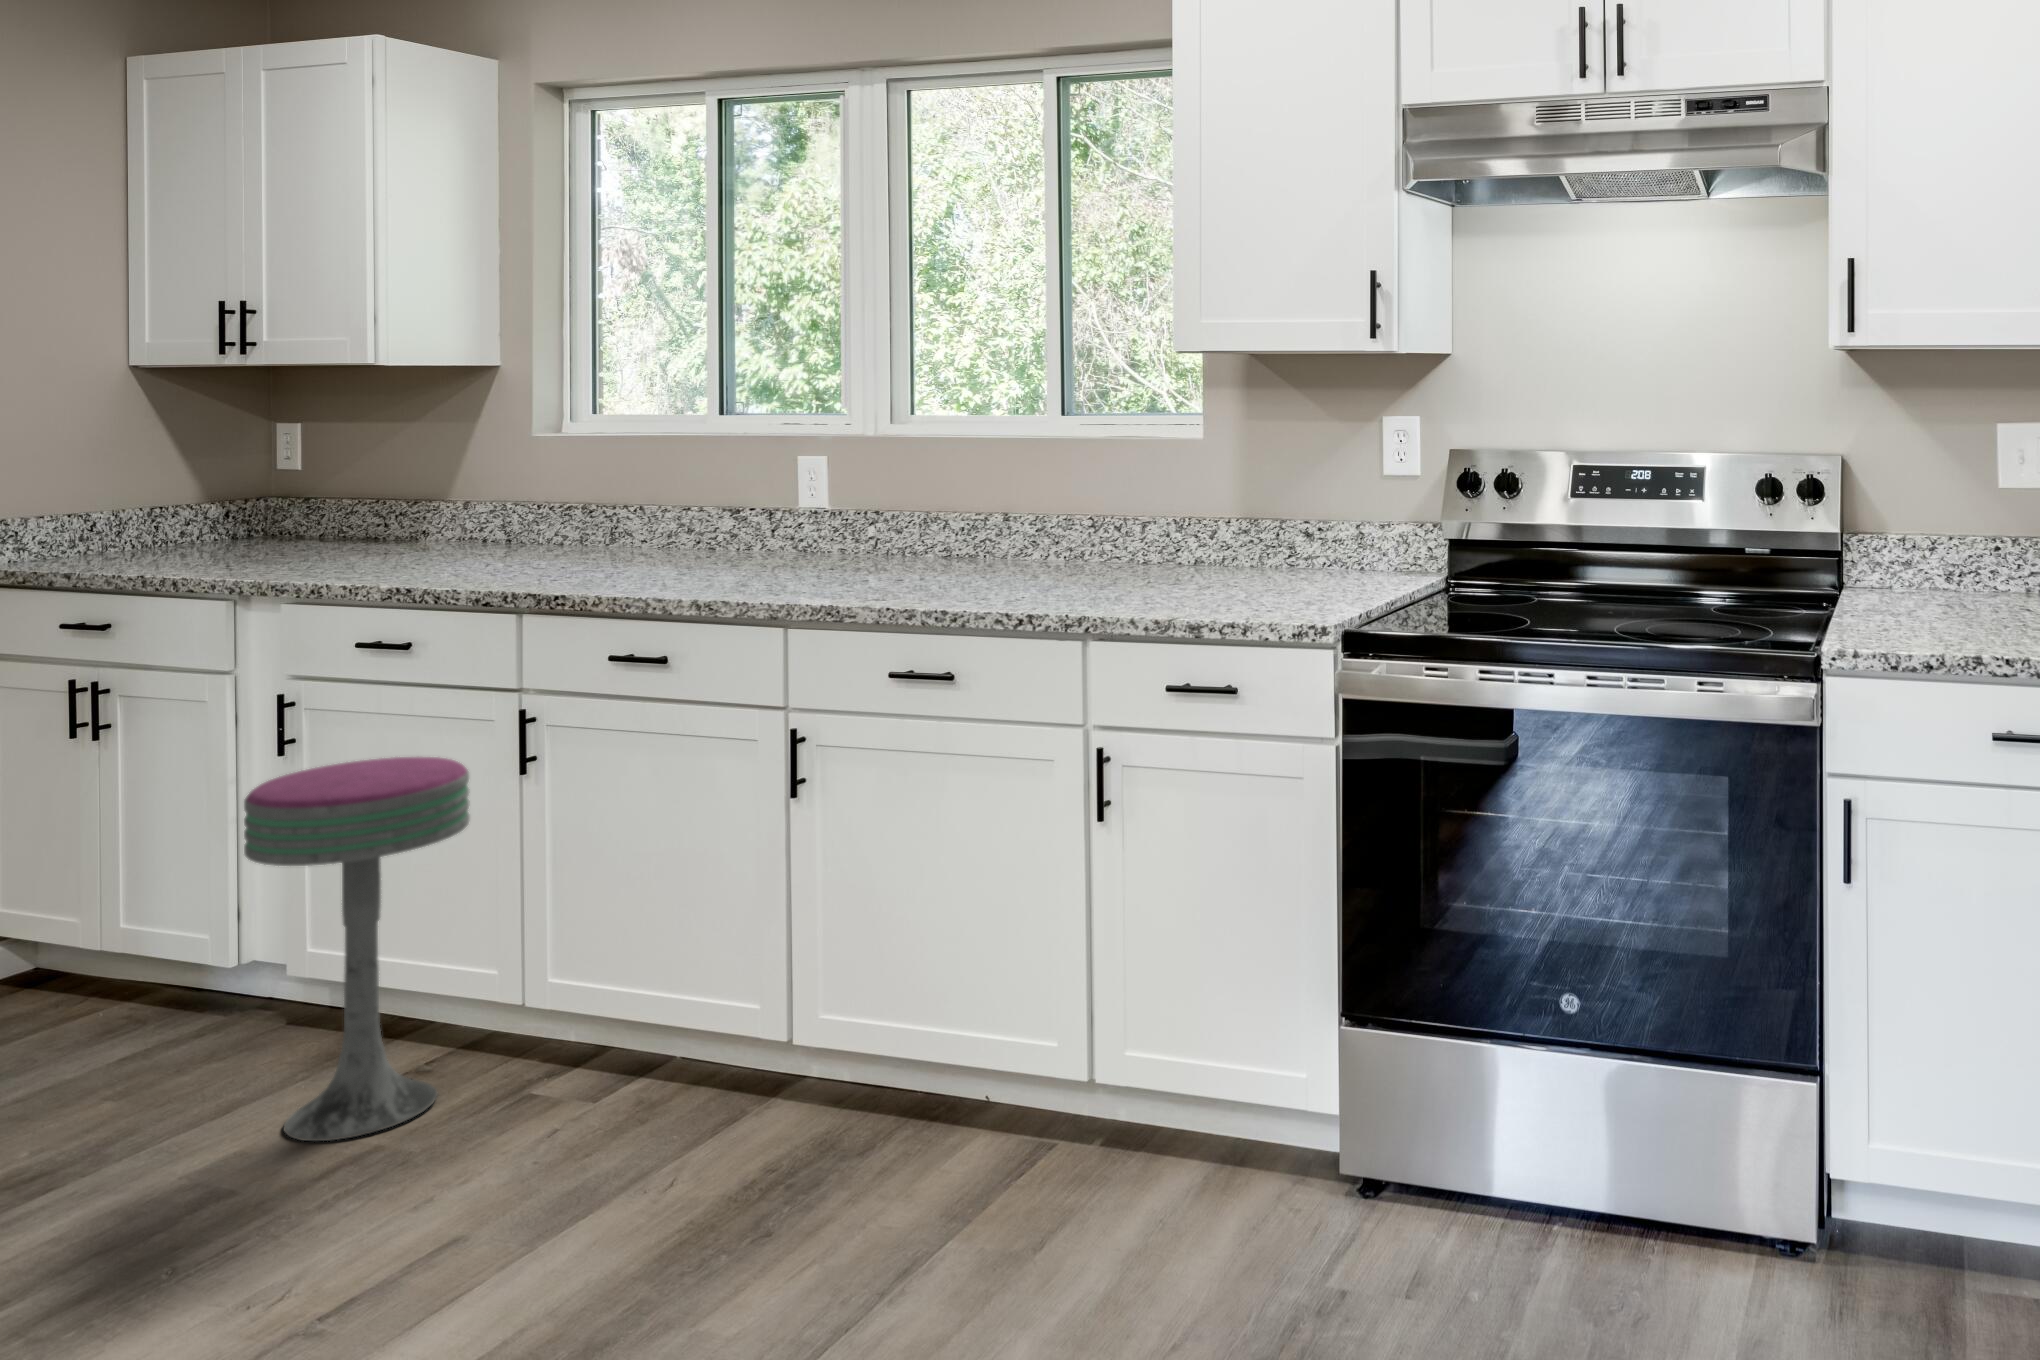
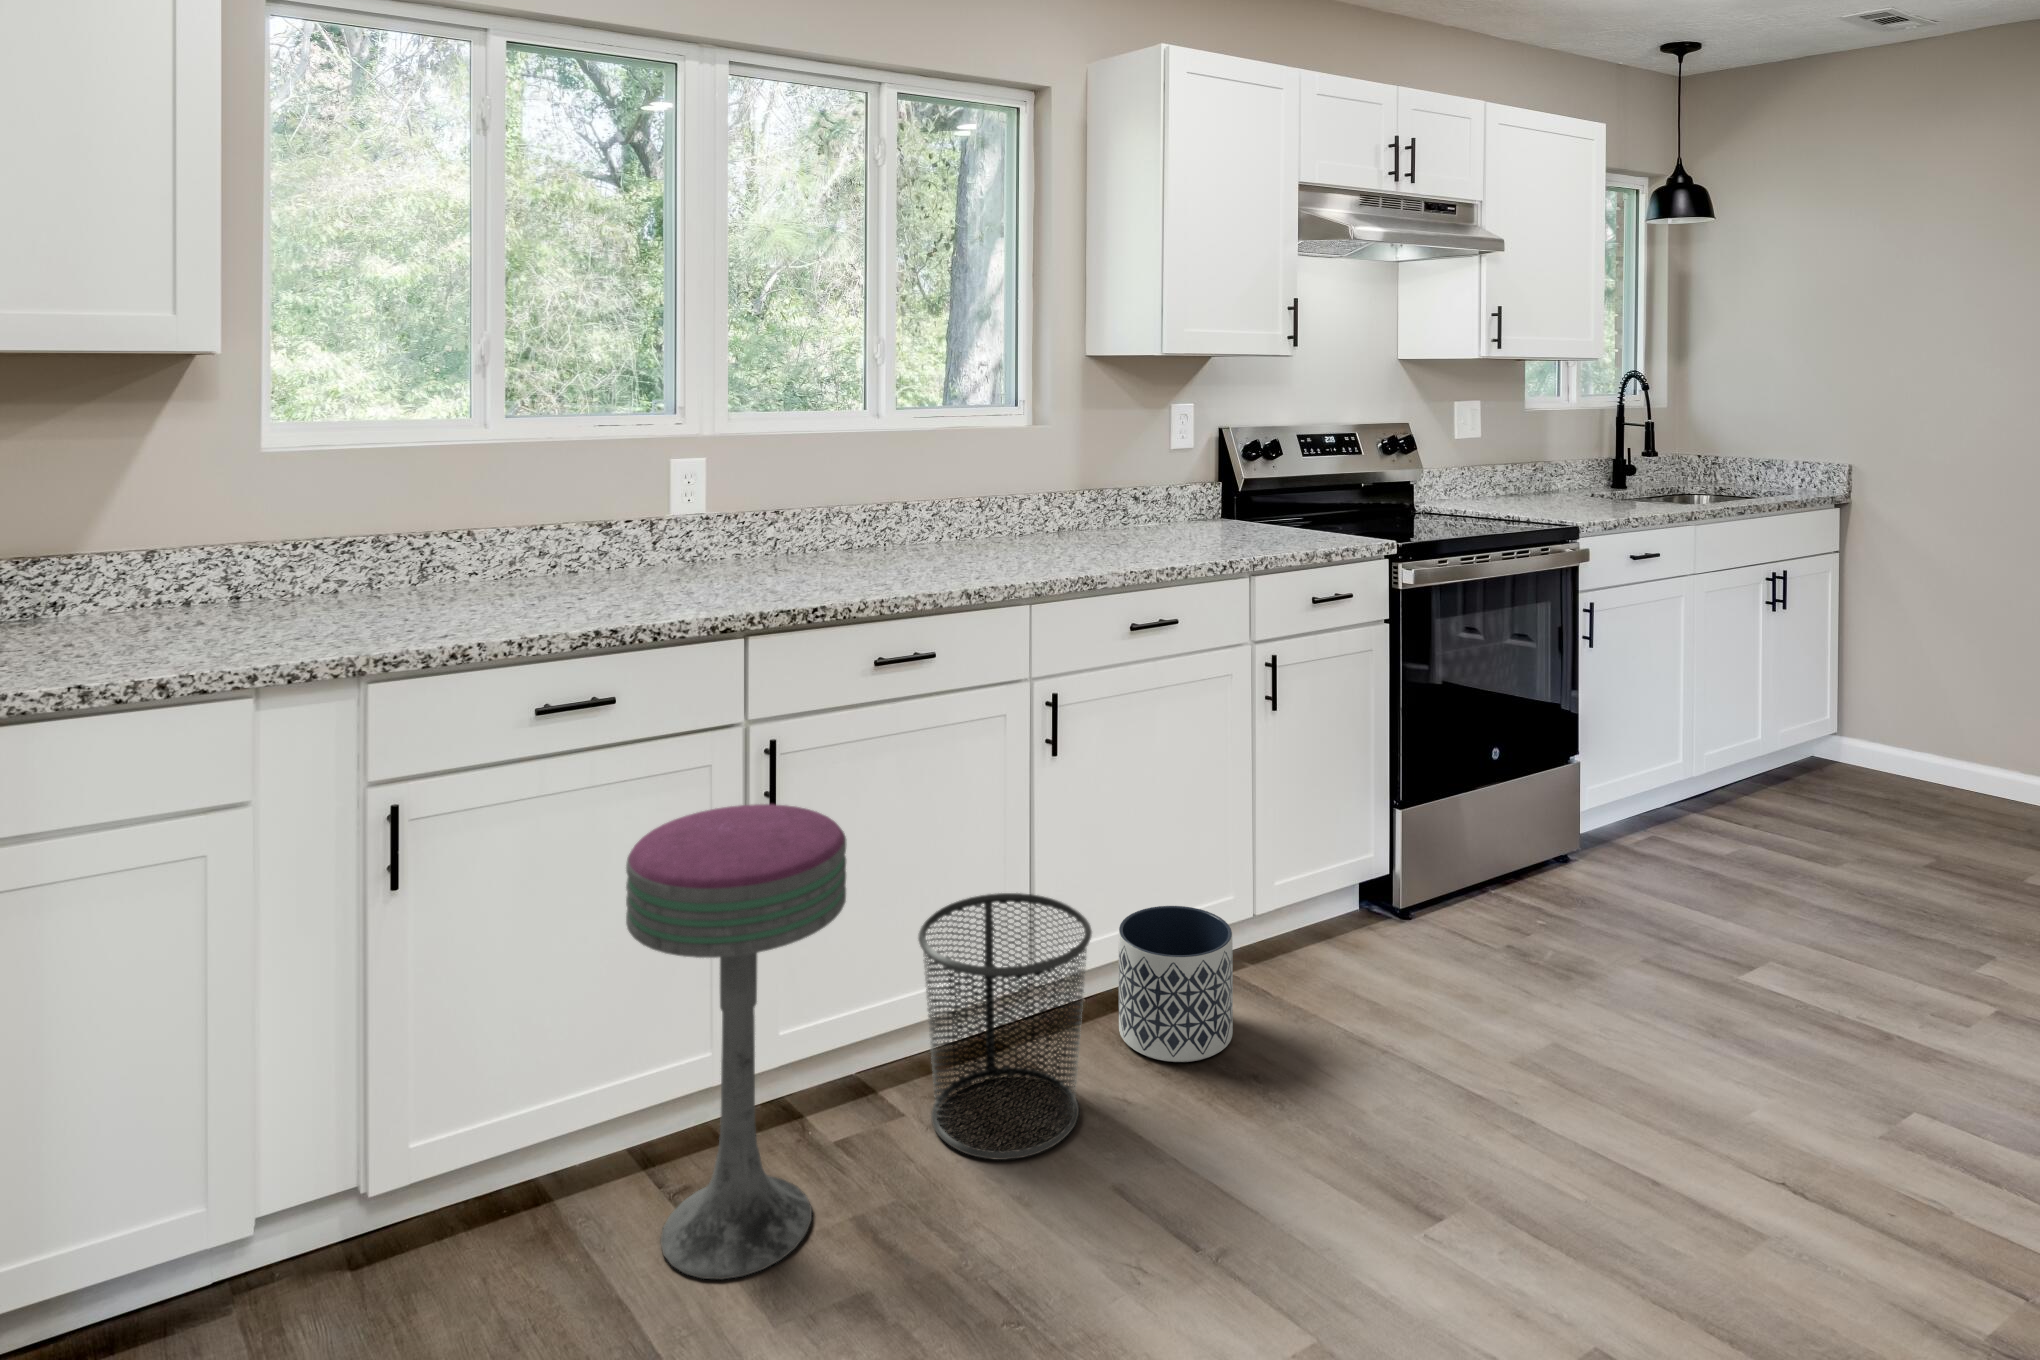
waste bin: none [482,921,691,1182] -> present [918,893,1092,1160]
planter: none [740,1015,889,1199] -> present [1119,906,1233,1062]

